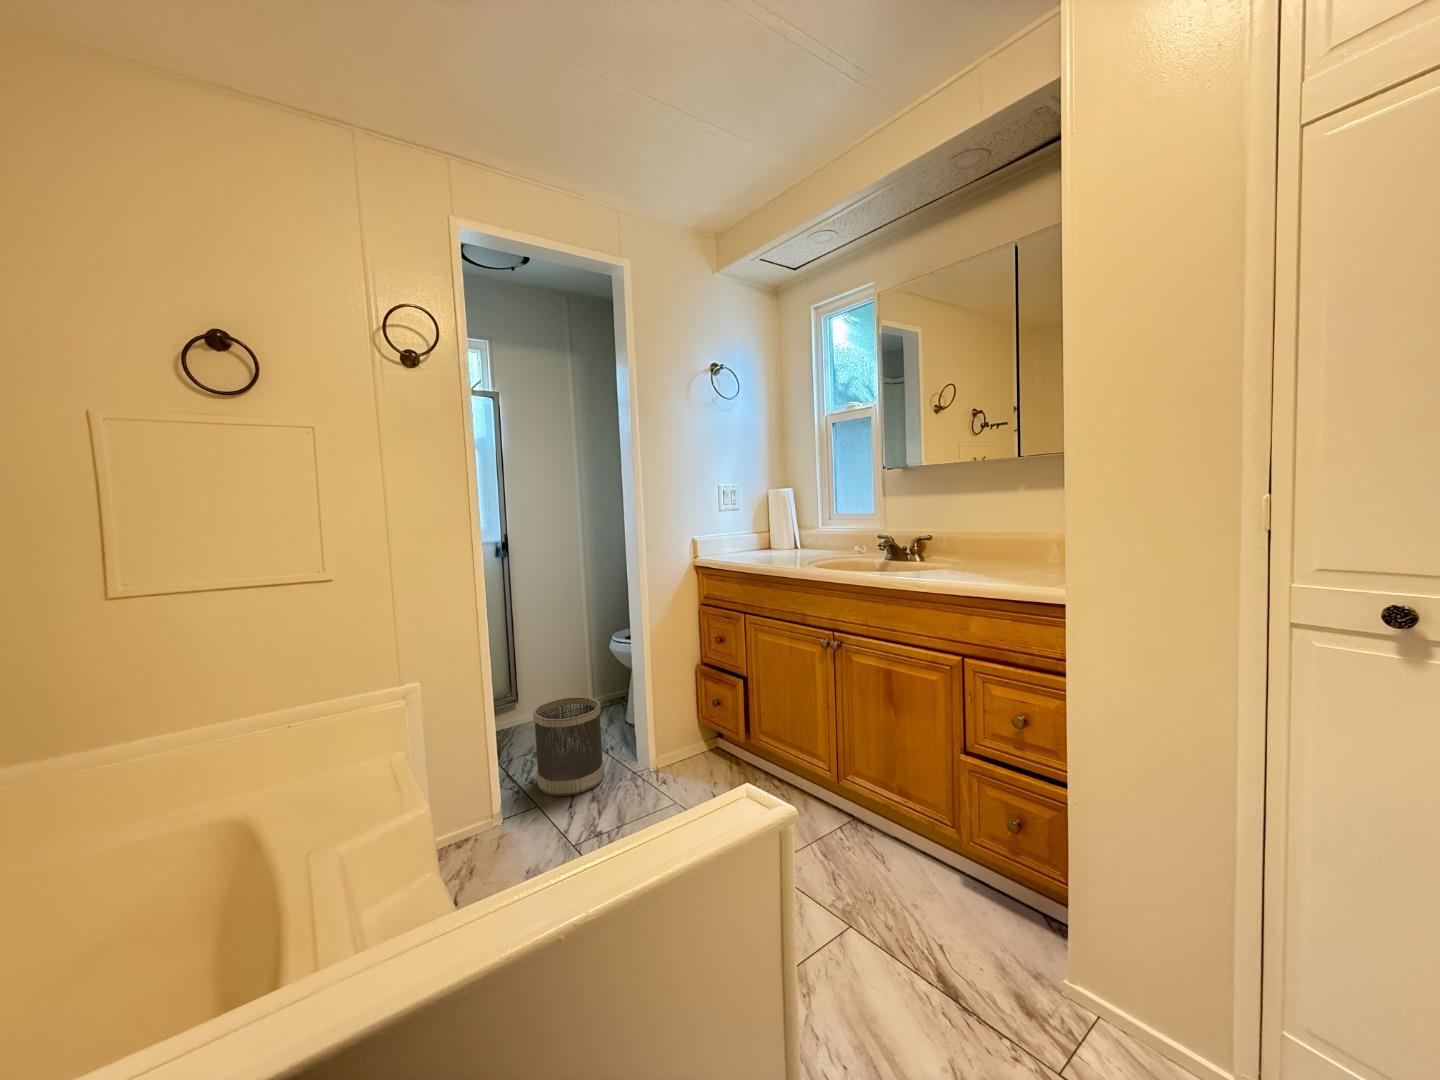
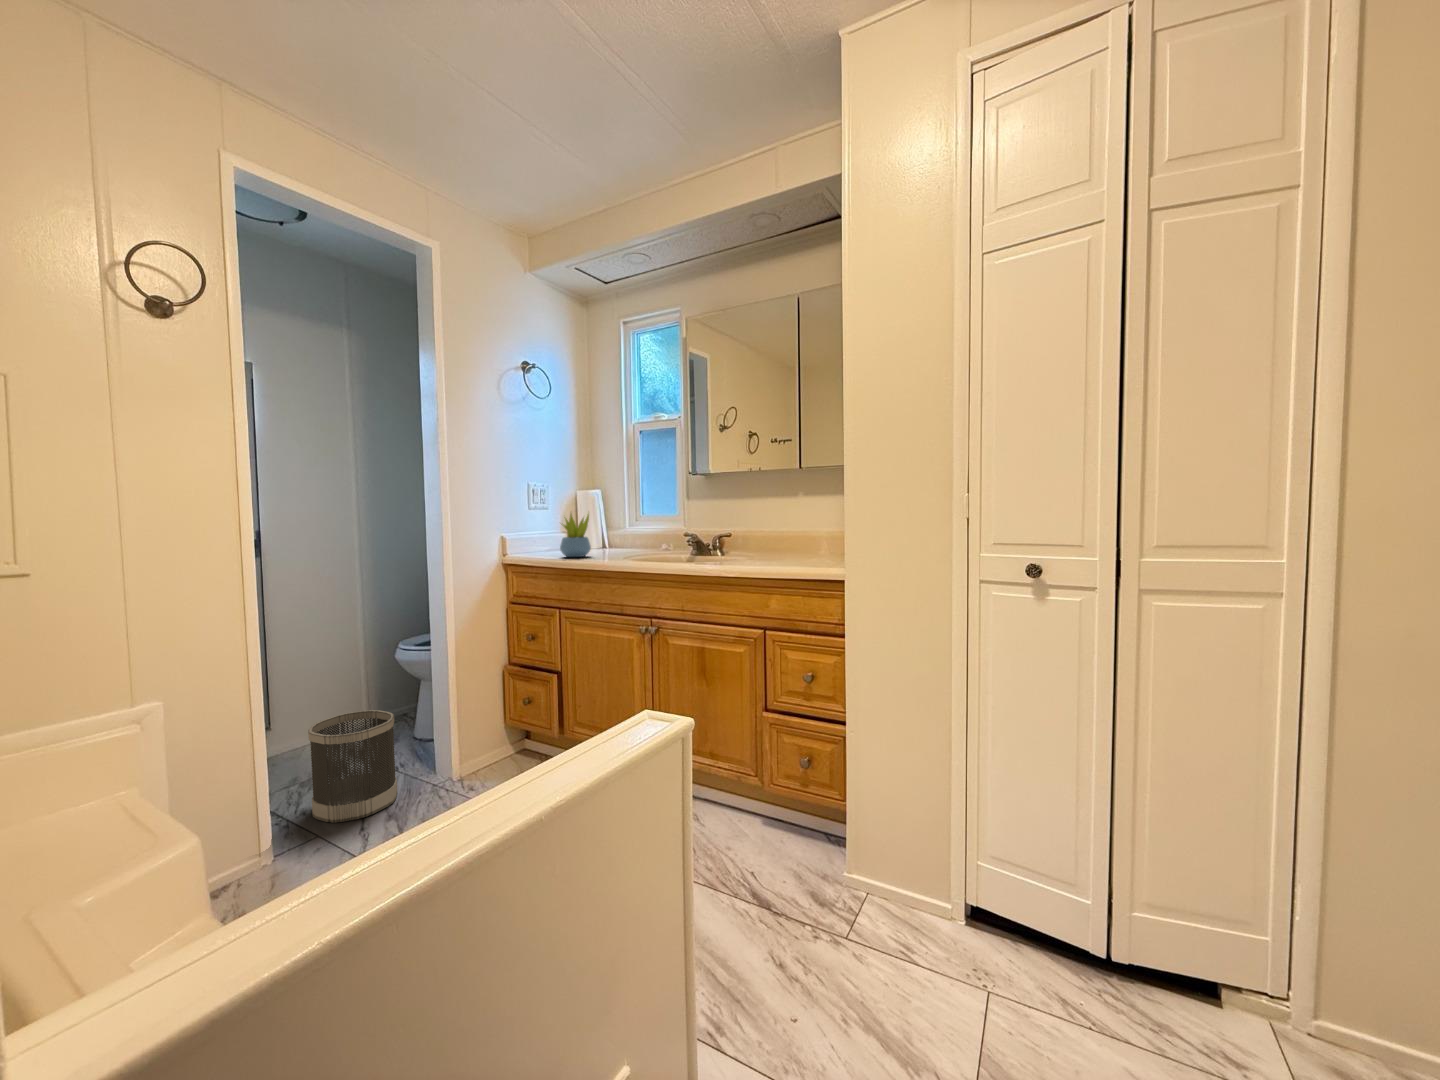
succulent plant: none [747,513,778,561] -> present [560,514,591,557]

